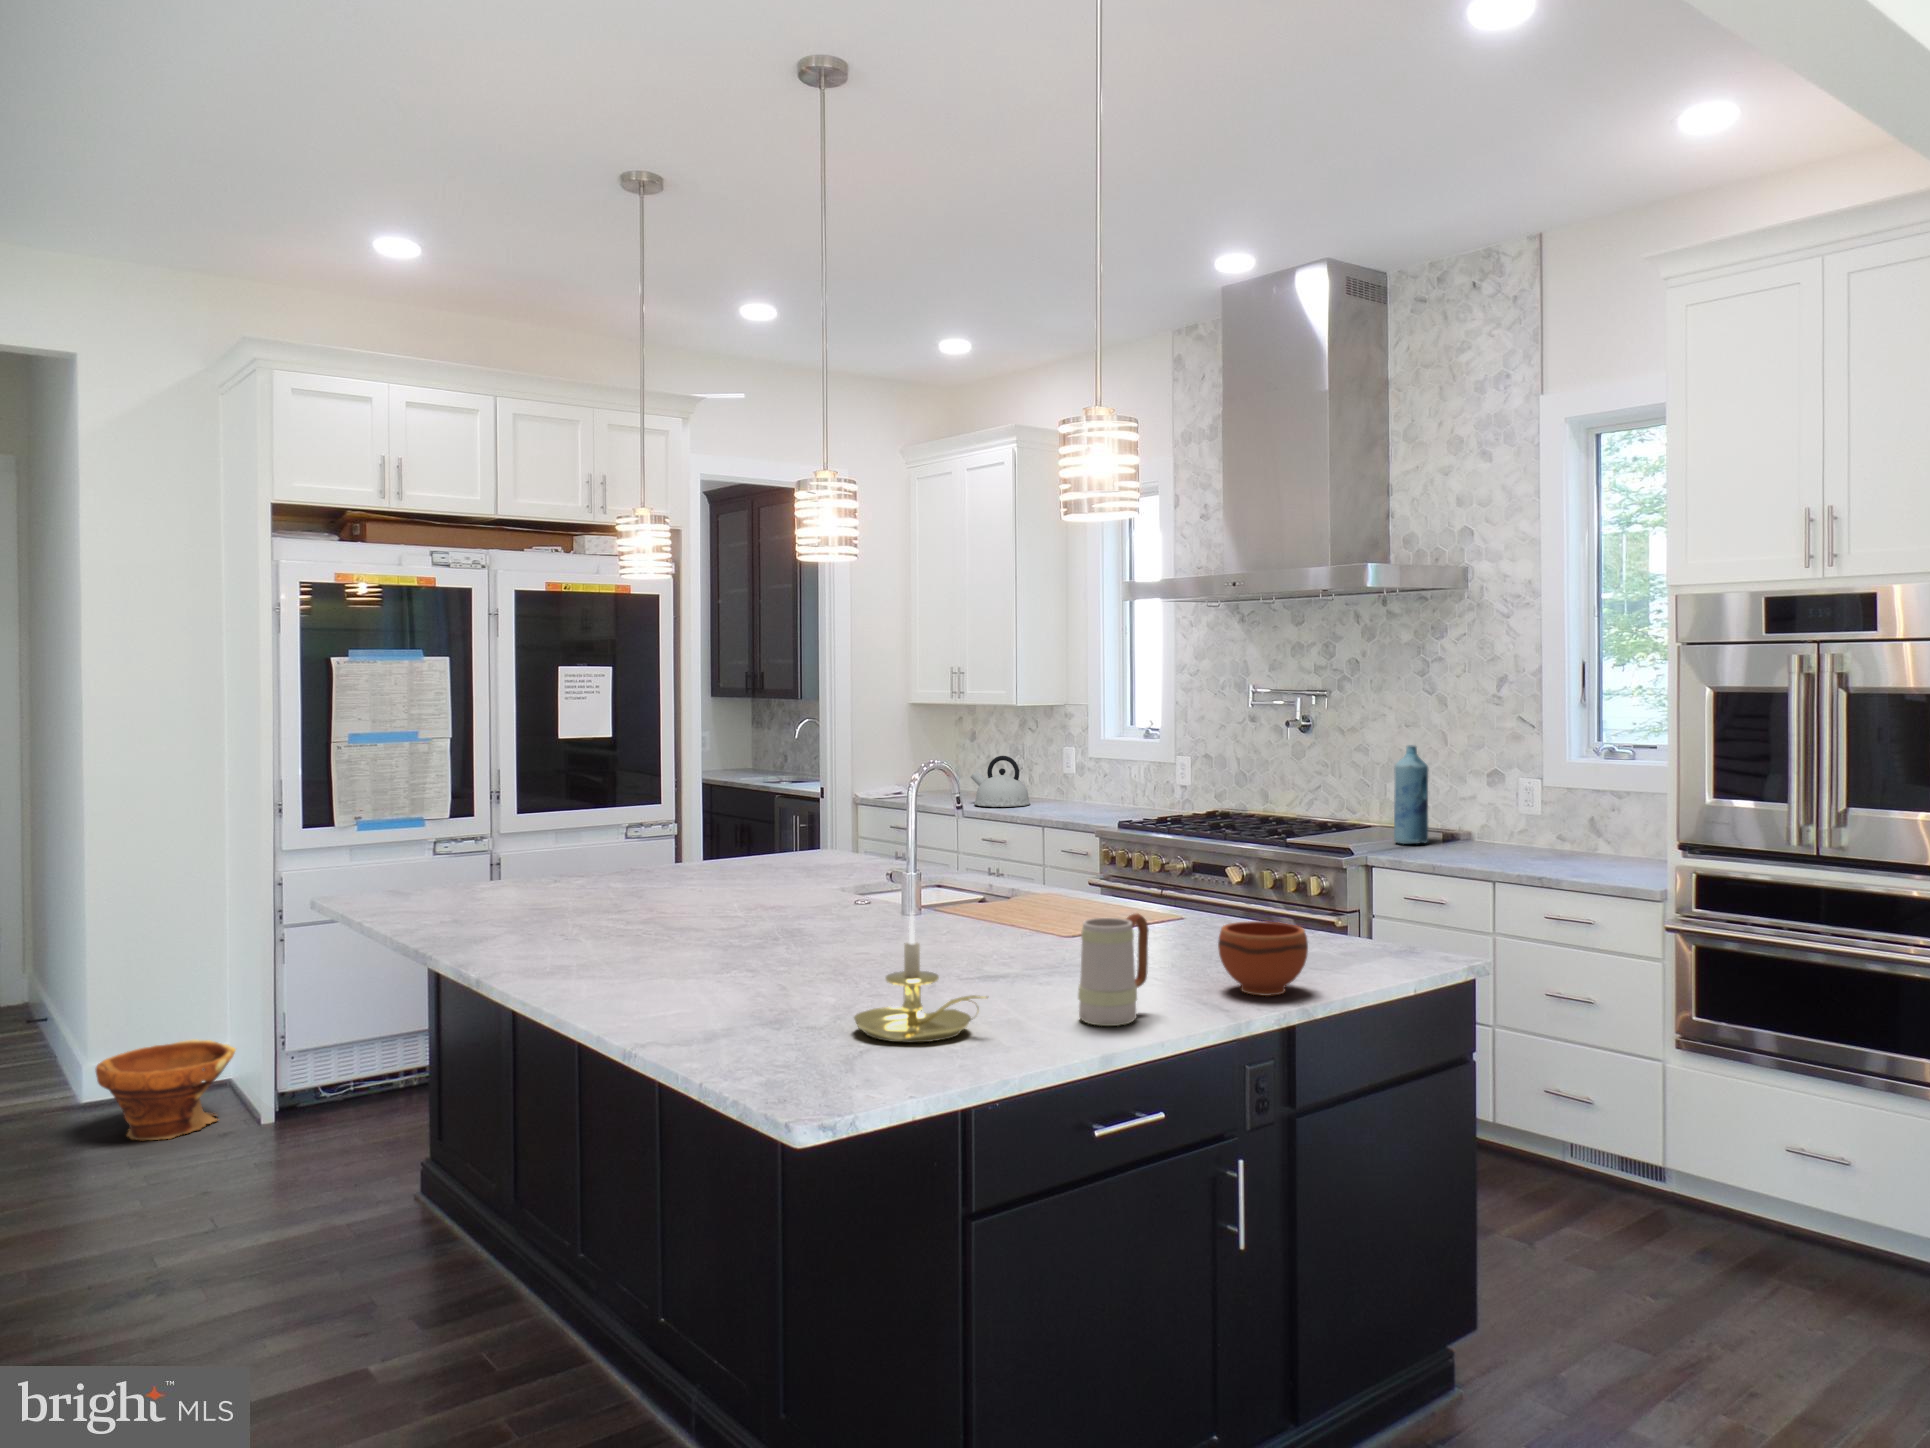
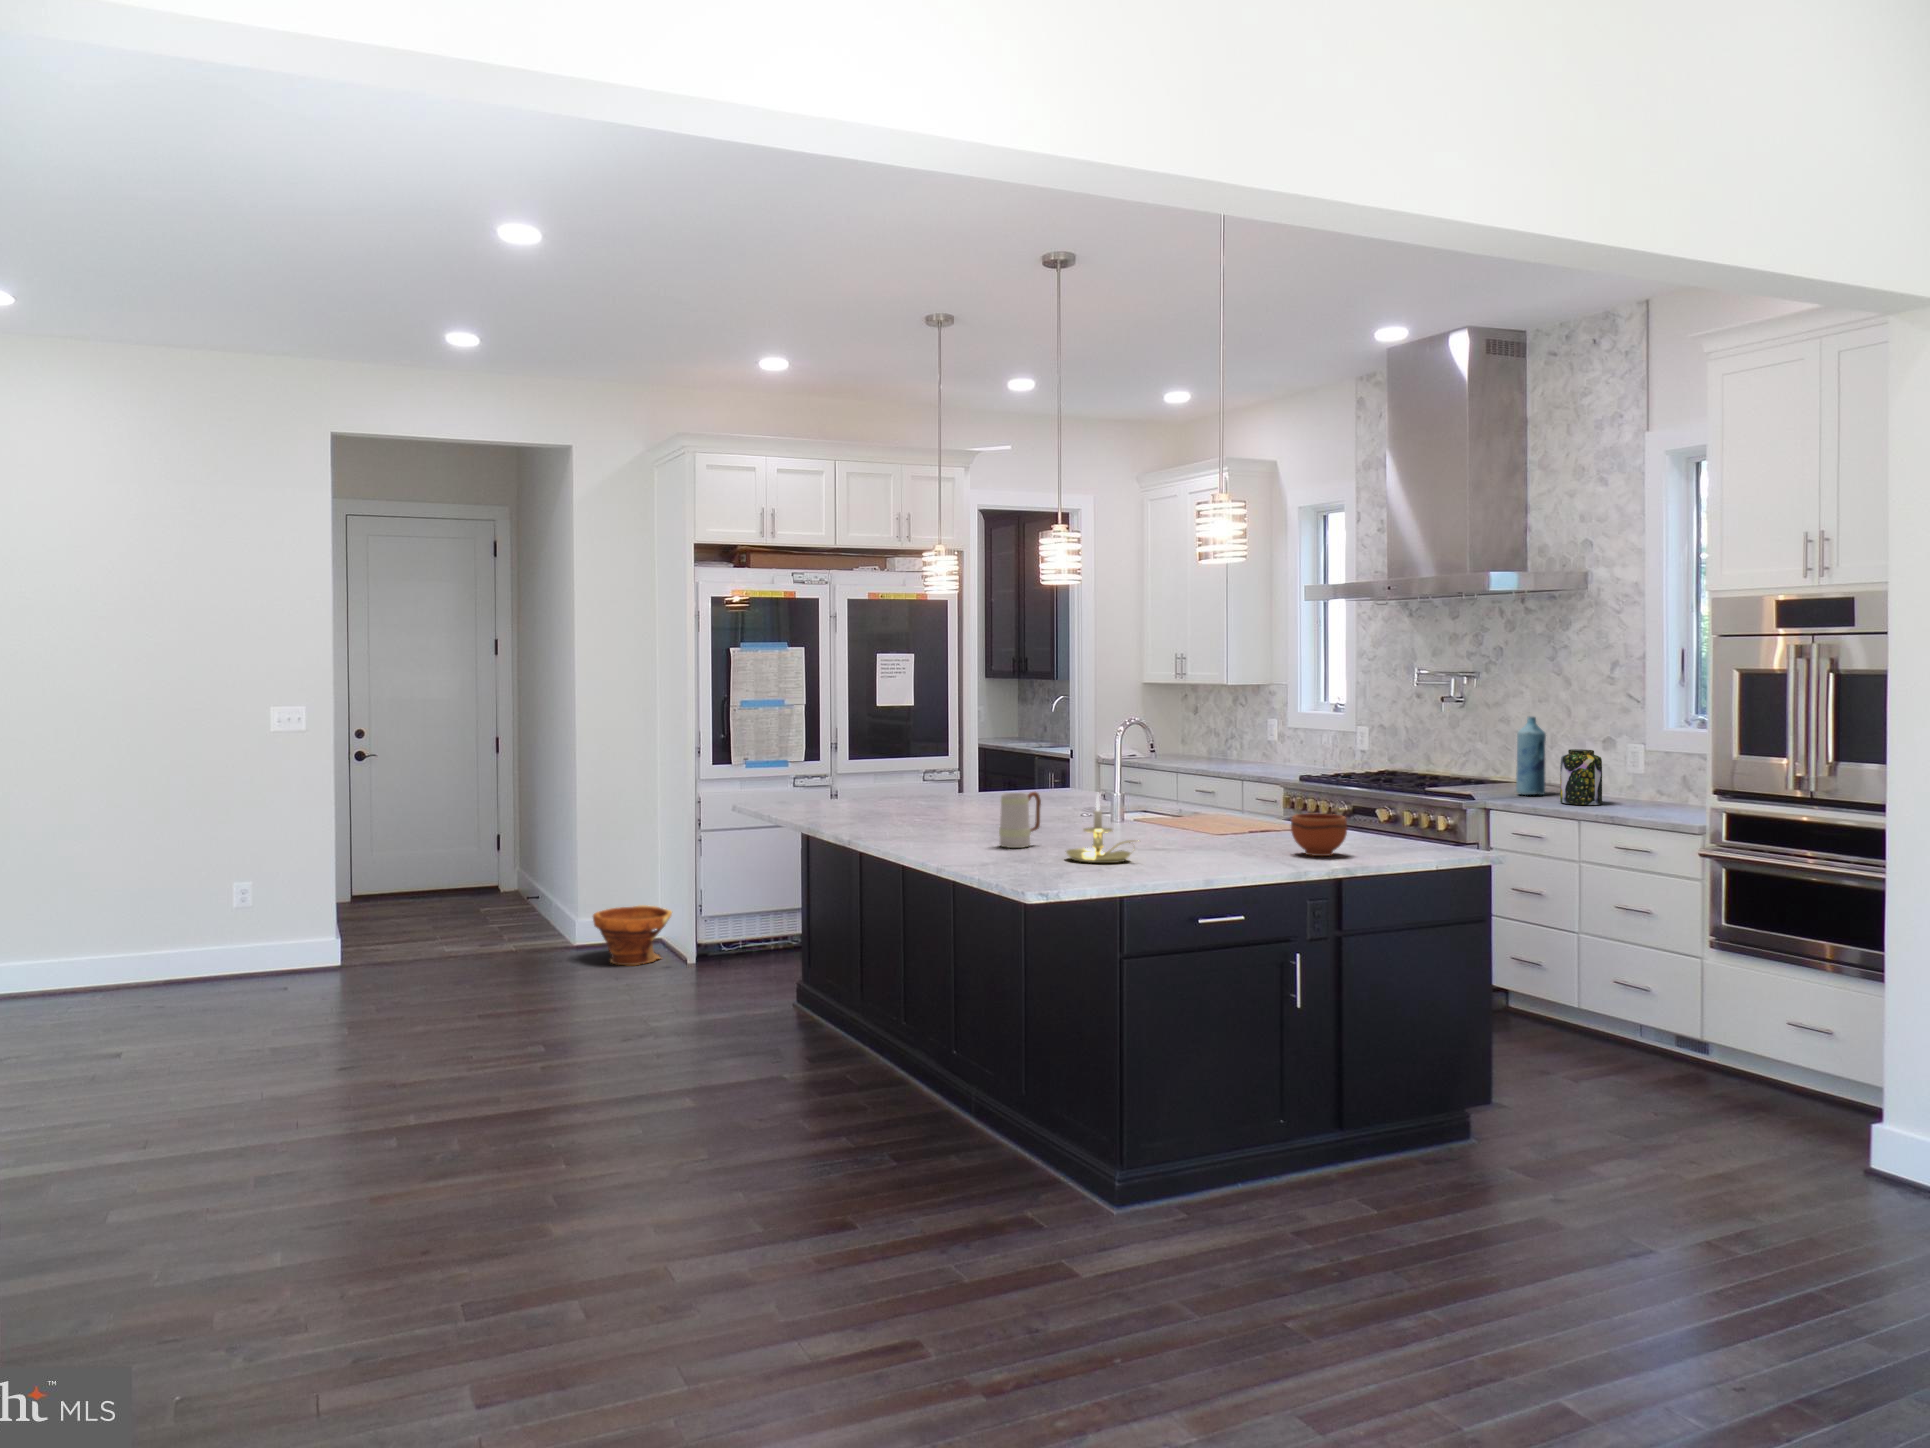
kettle: present [971,756,1030,807] -> none [1187,725,1236,766]
jar: none [1458,787,1509,859] -> present [1560,749,1602,805]
mug: present [1078,914,1149,1026] -> present [999,792,1041,848]

